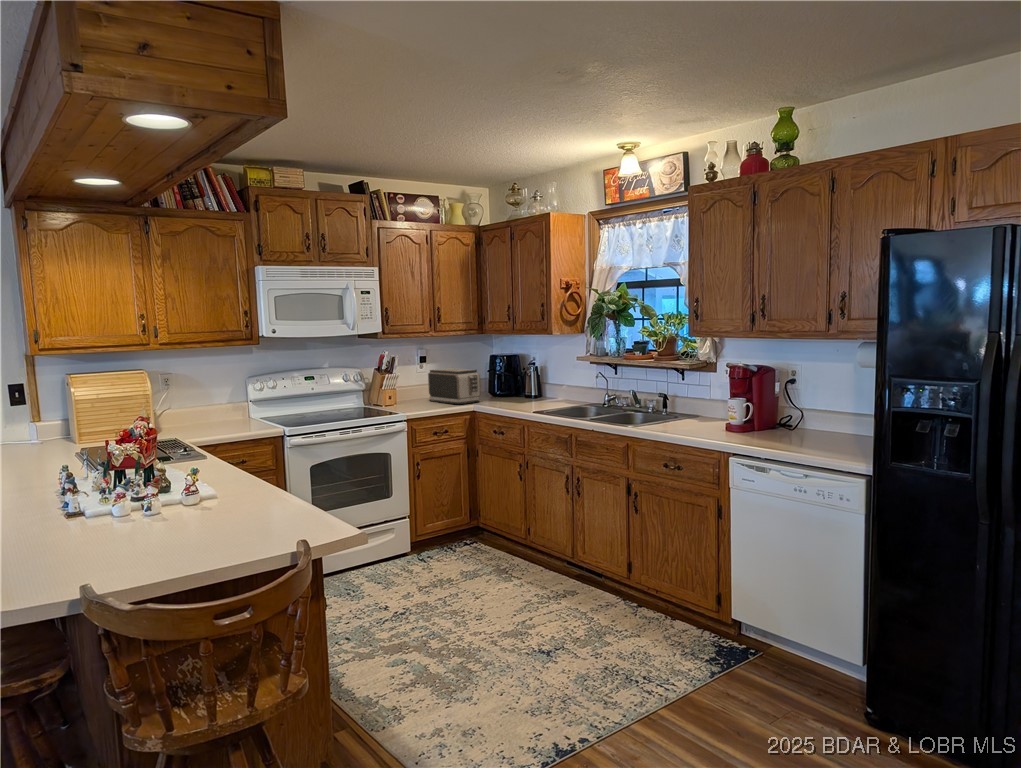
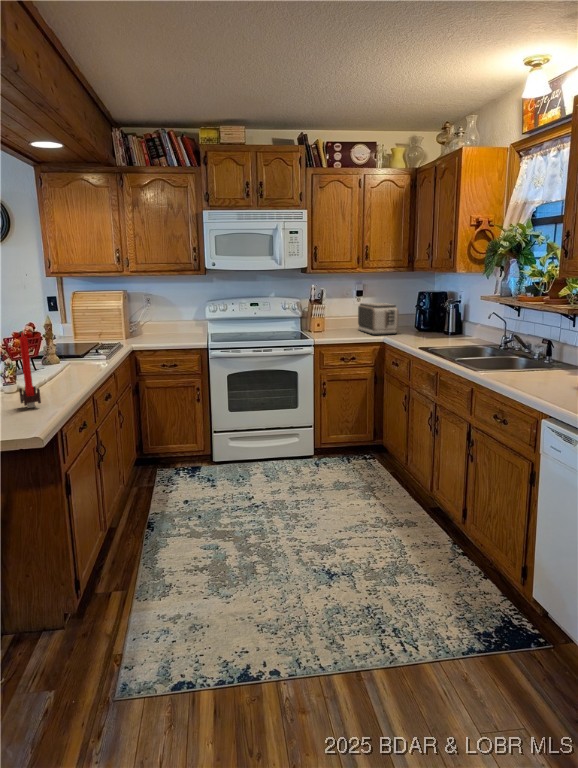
candle: none [247,423,276,514] -> present [19,332,41,408]

